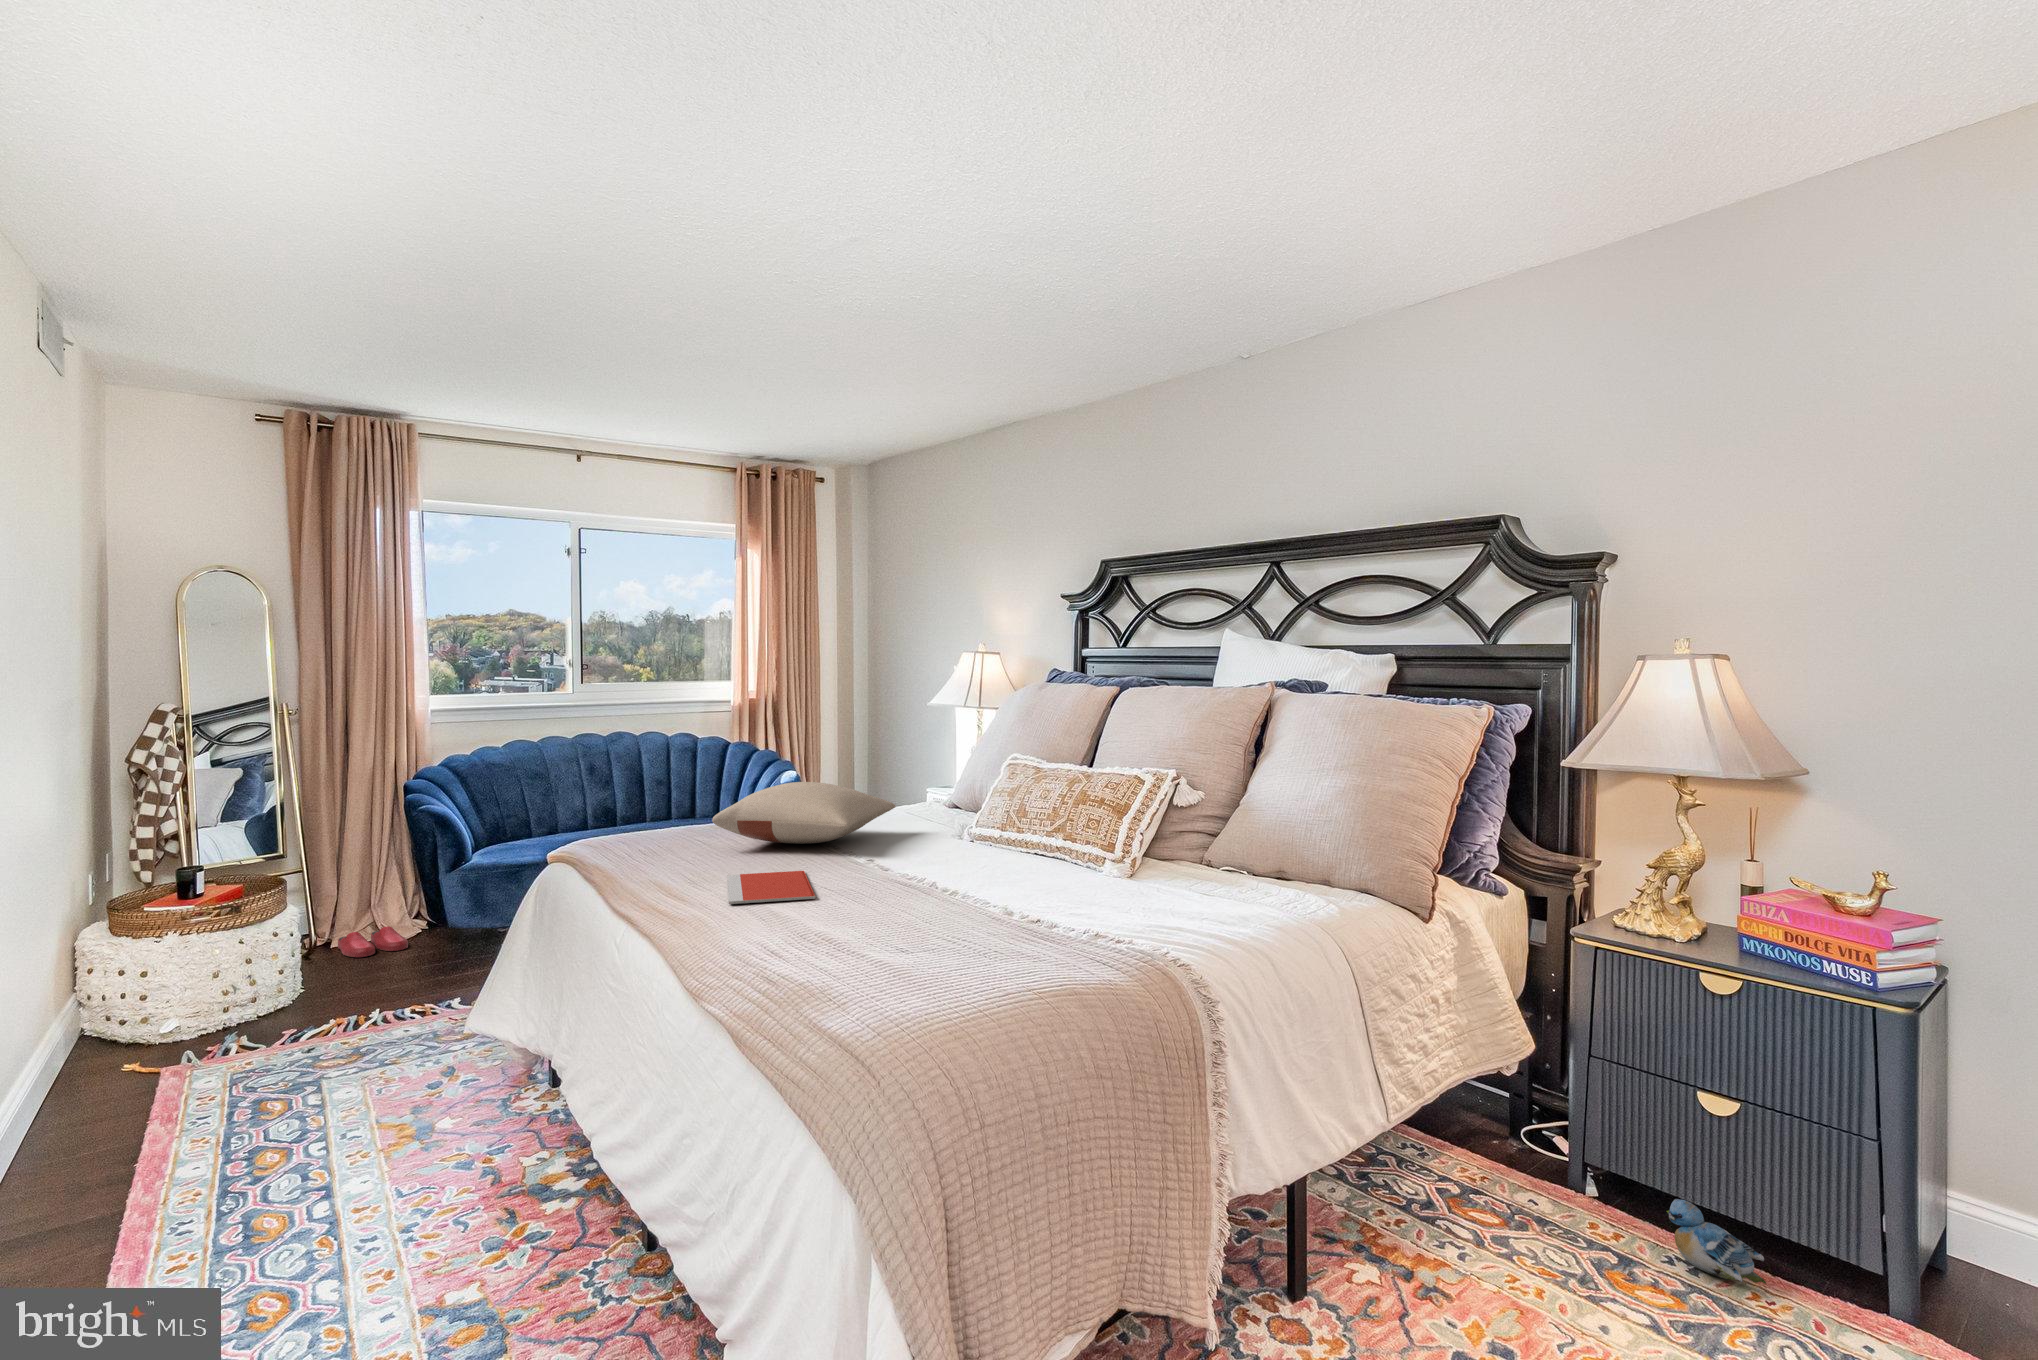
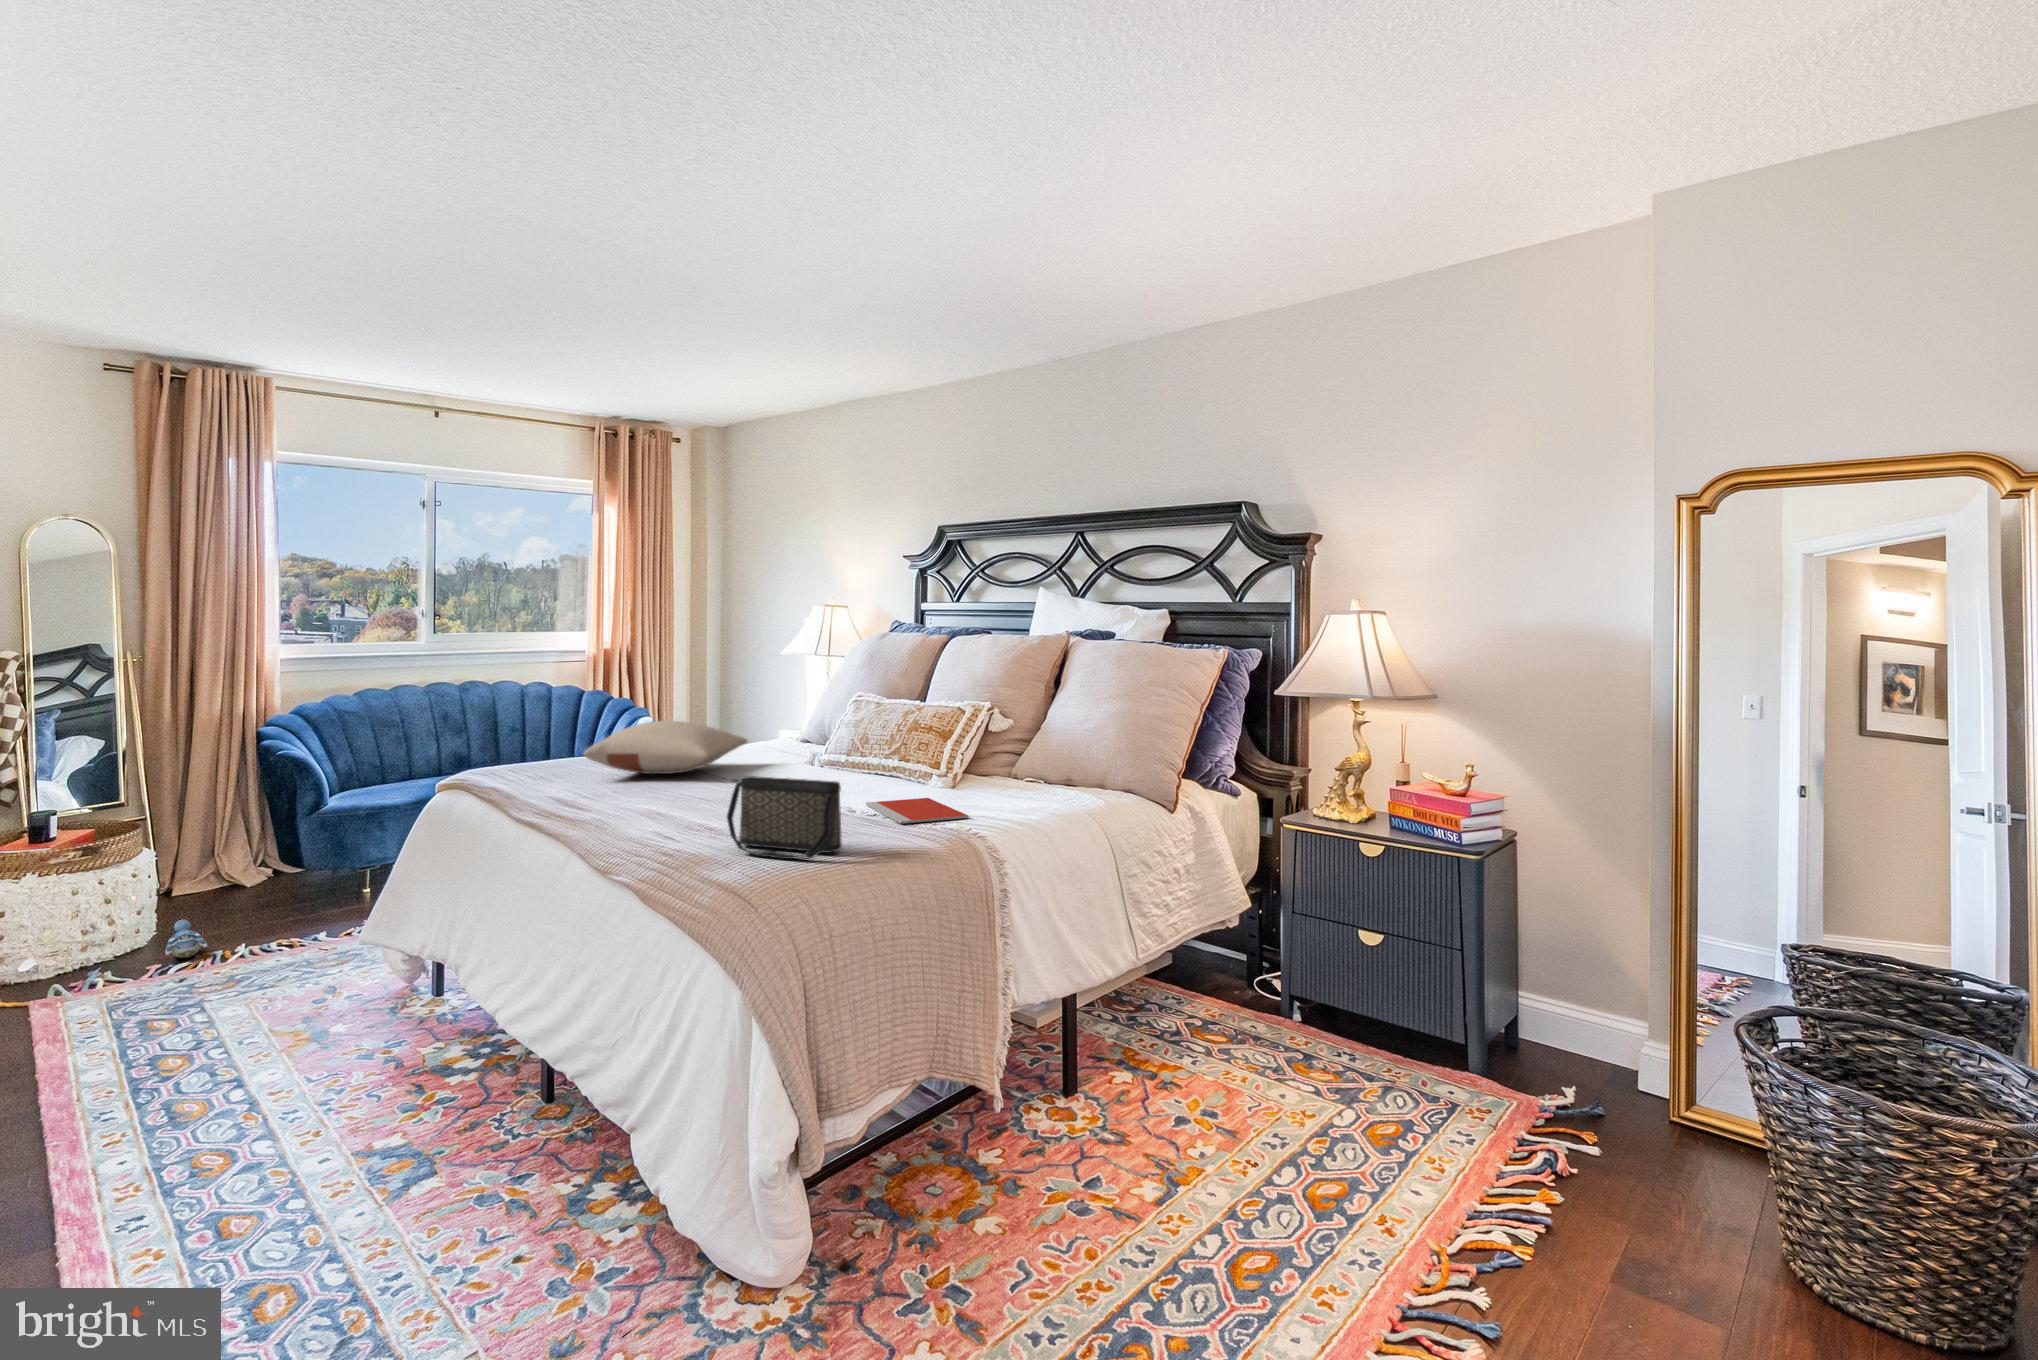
handbag: none [859,866,1001,981] -> present [727,776,842,859]
notebook: present [727,871,815,904] -> present [866,798,969,824]
slippers: present [338,926,408,957] -> none [183,873,260,902]
plush toy: present [1667,1199,1766,1284] -> present [165,920,207,958]

